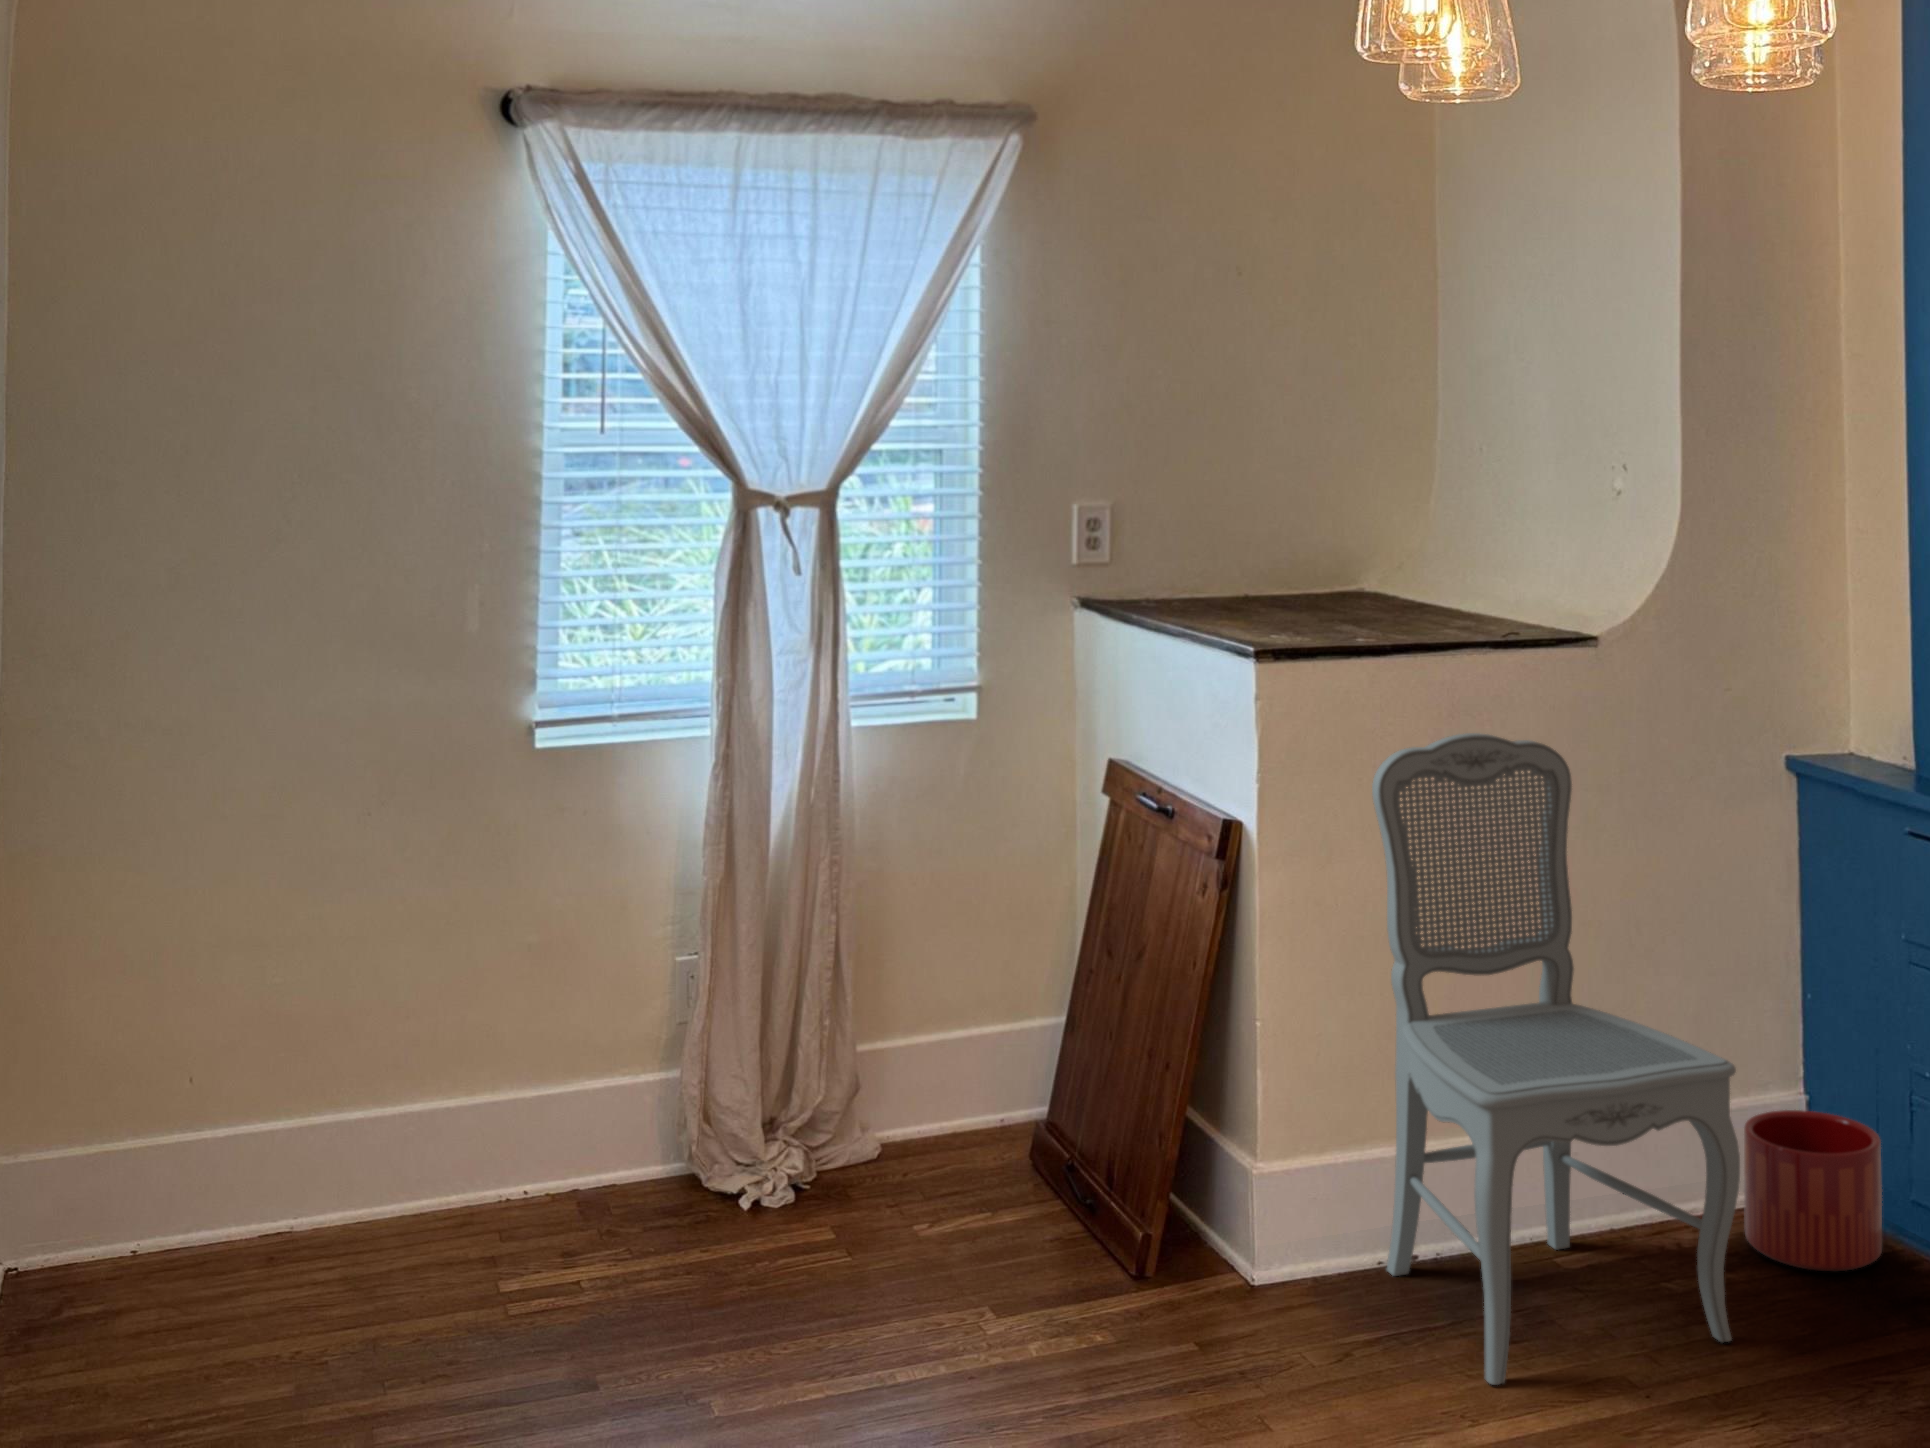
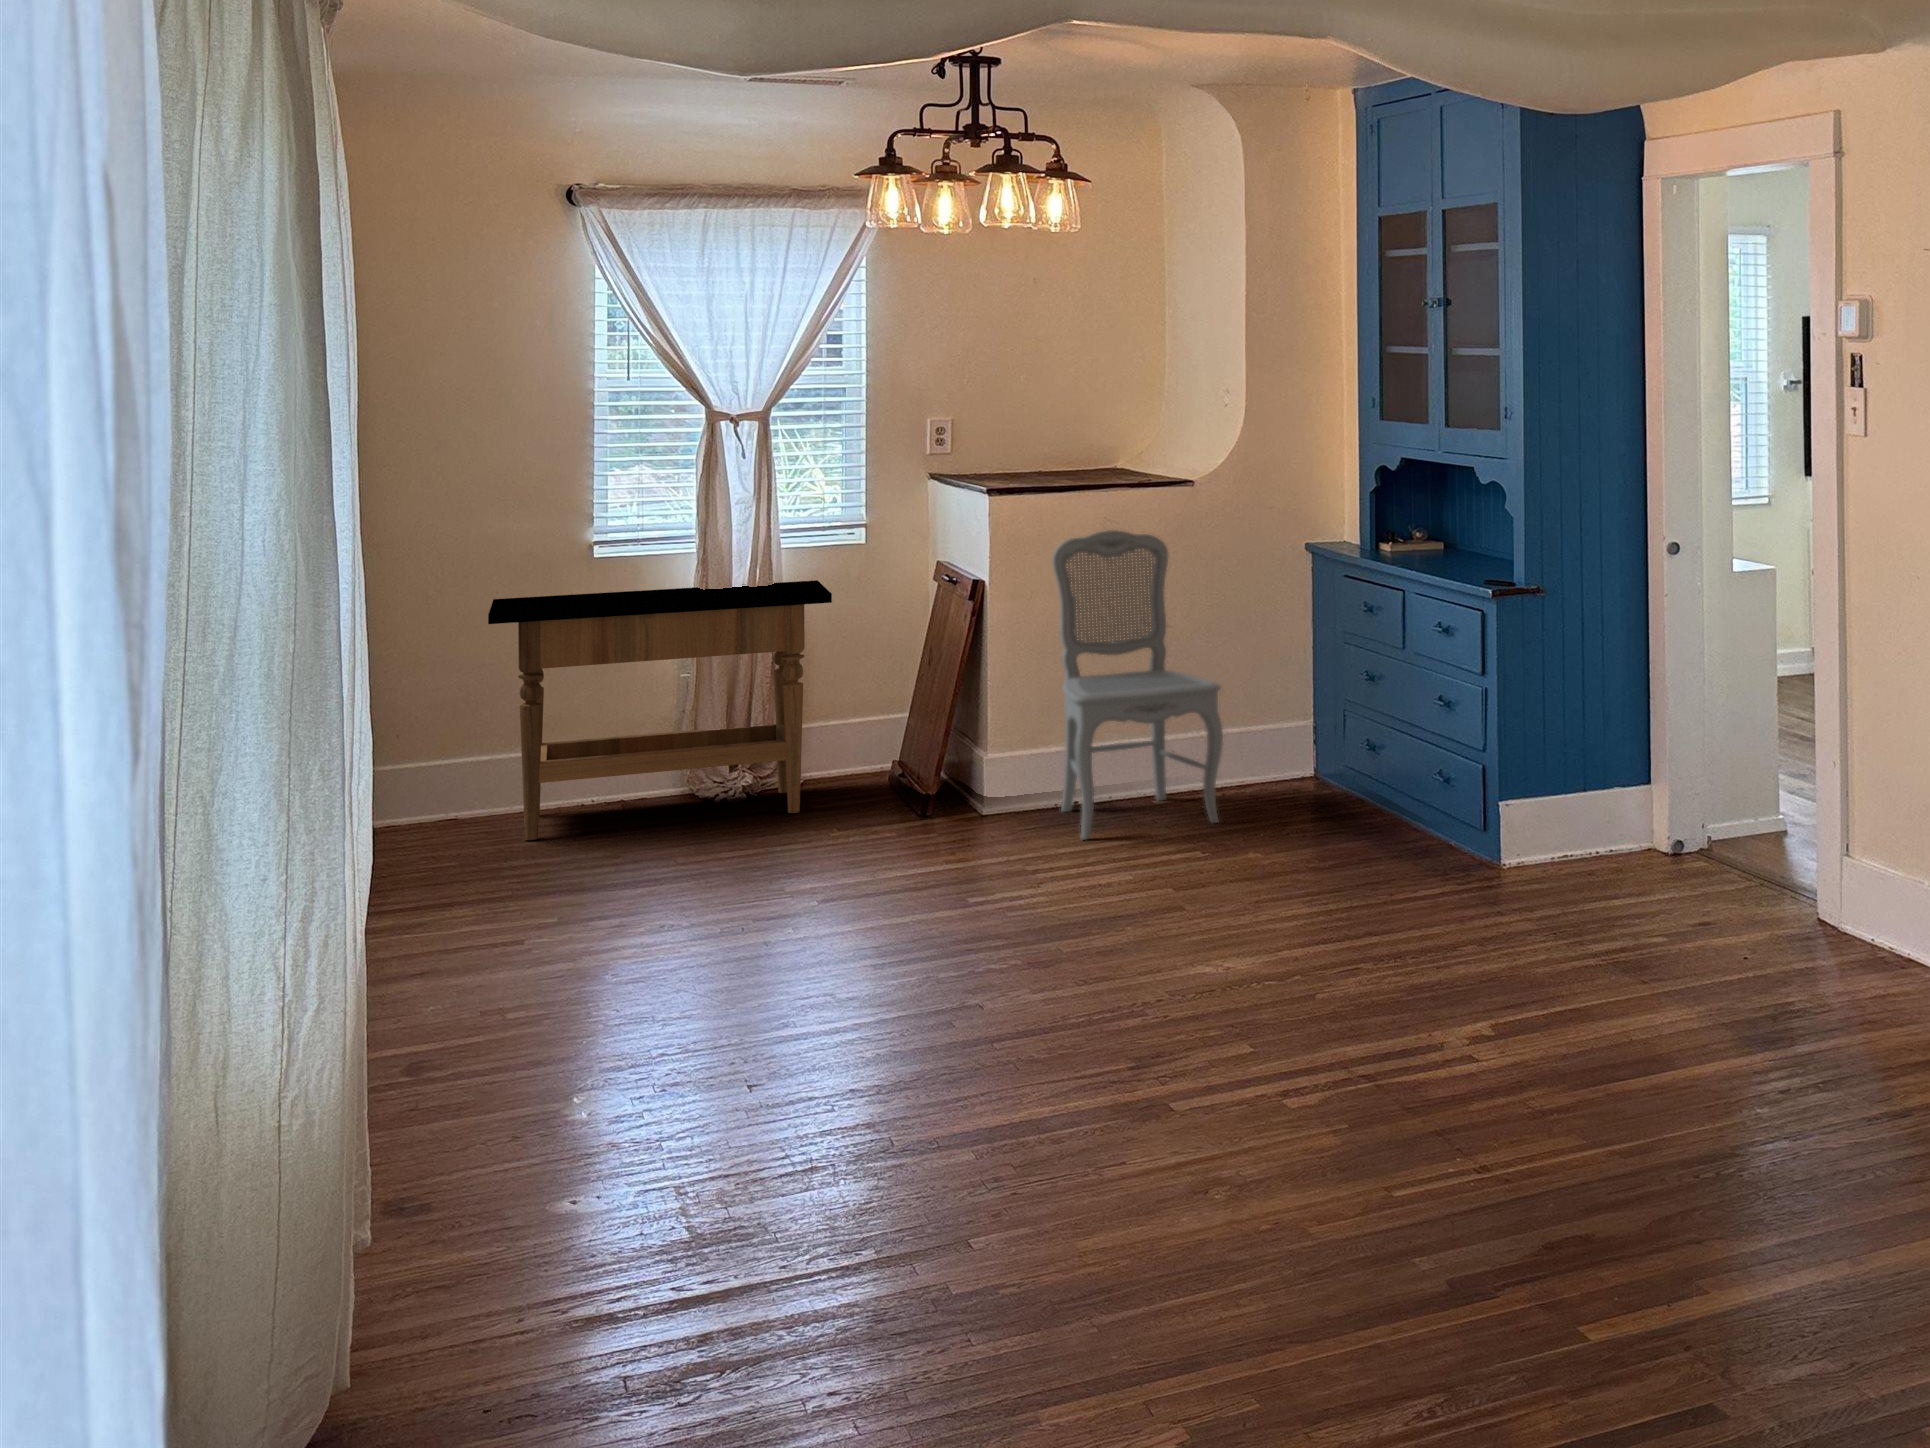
side table: none [363,791,962,1301] -> present [488,580,832,840]
planter: present [1744,1110,1882,1271] -> none [1261,728,1330,801]

